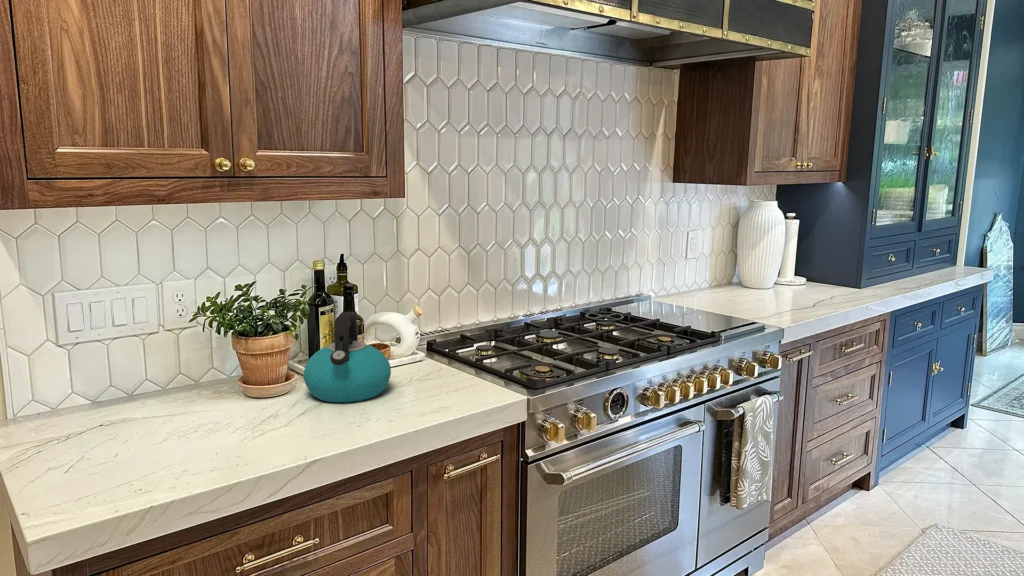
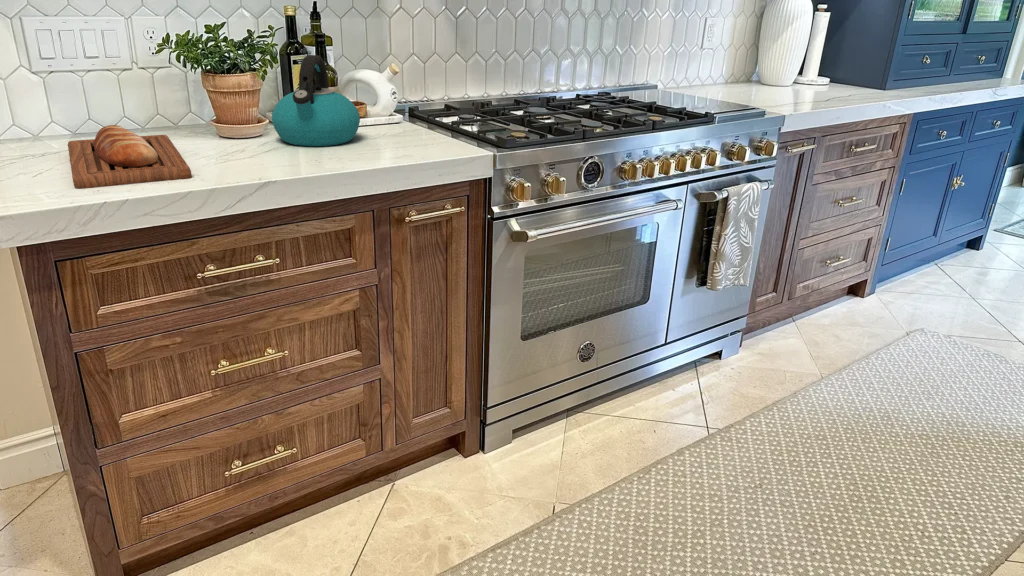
bread loaf: none [98,400,237,485] -> present [68,125,191,189]

